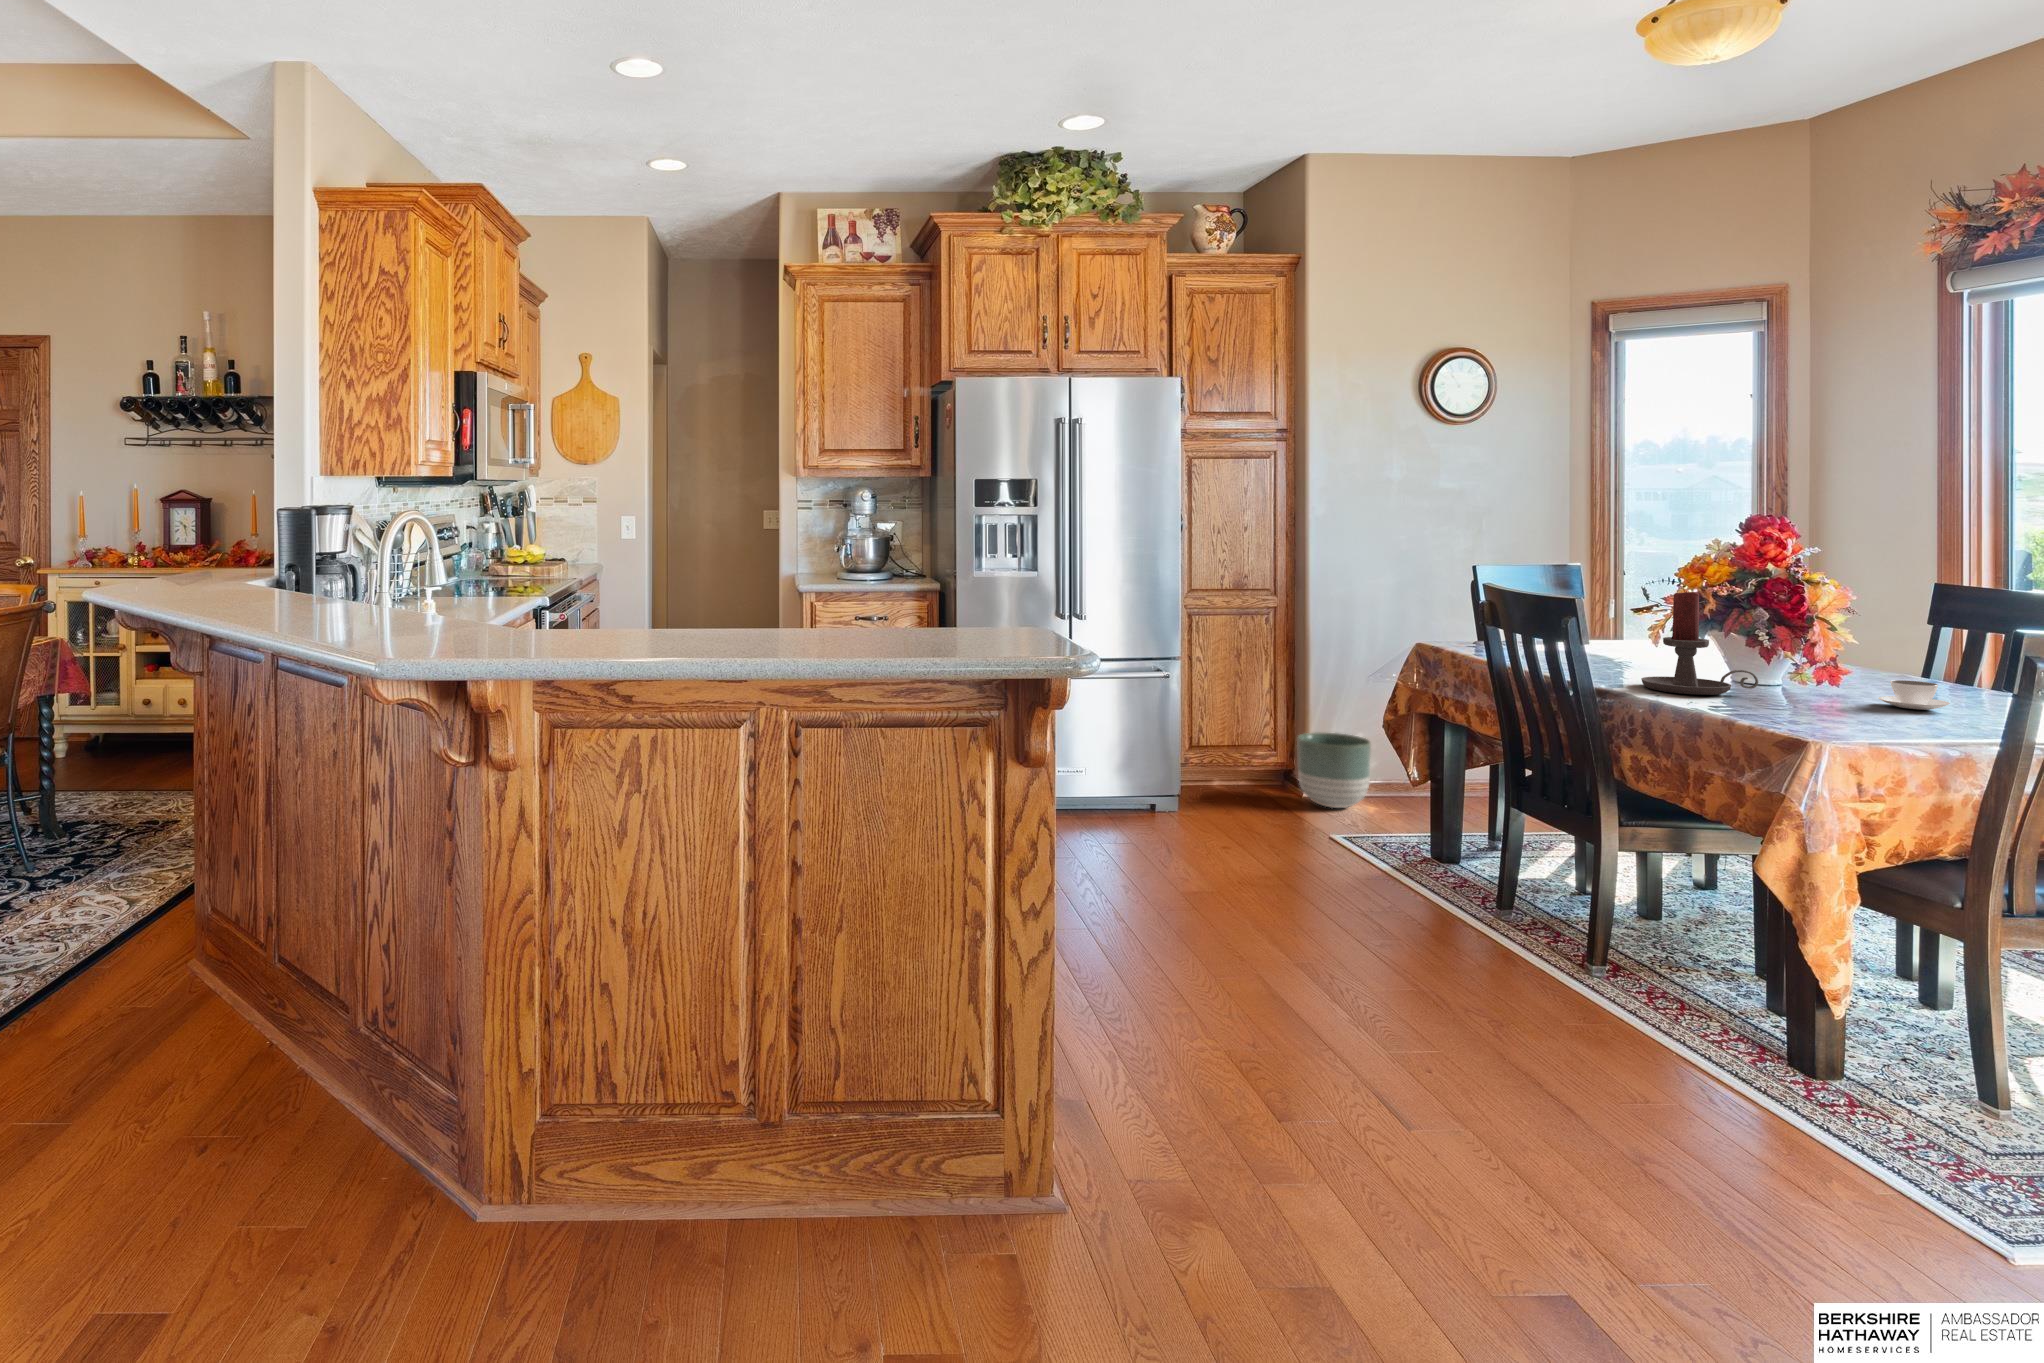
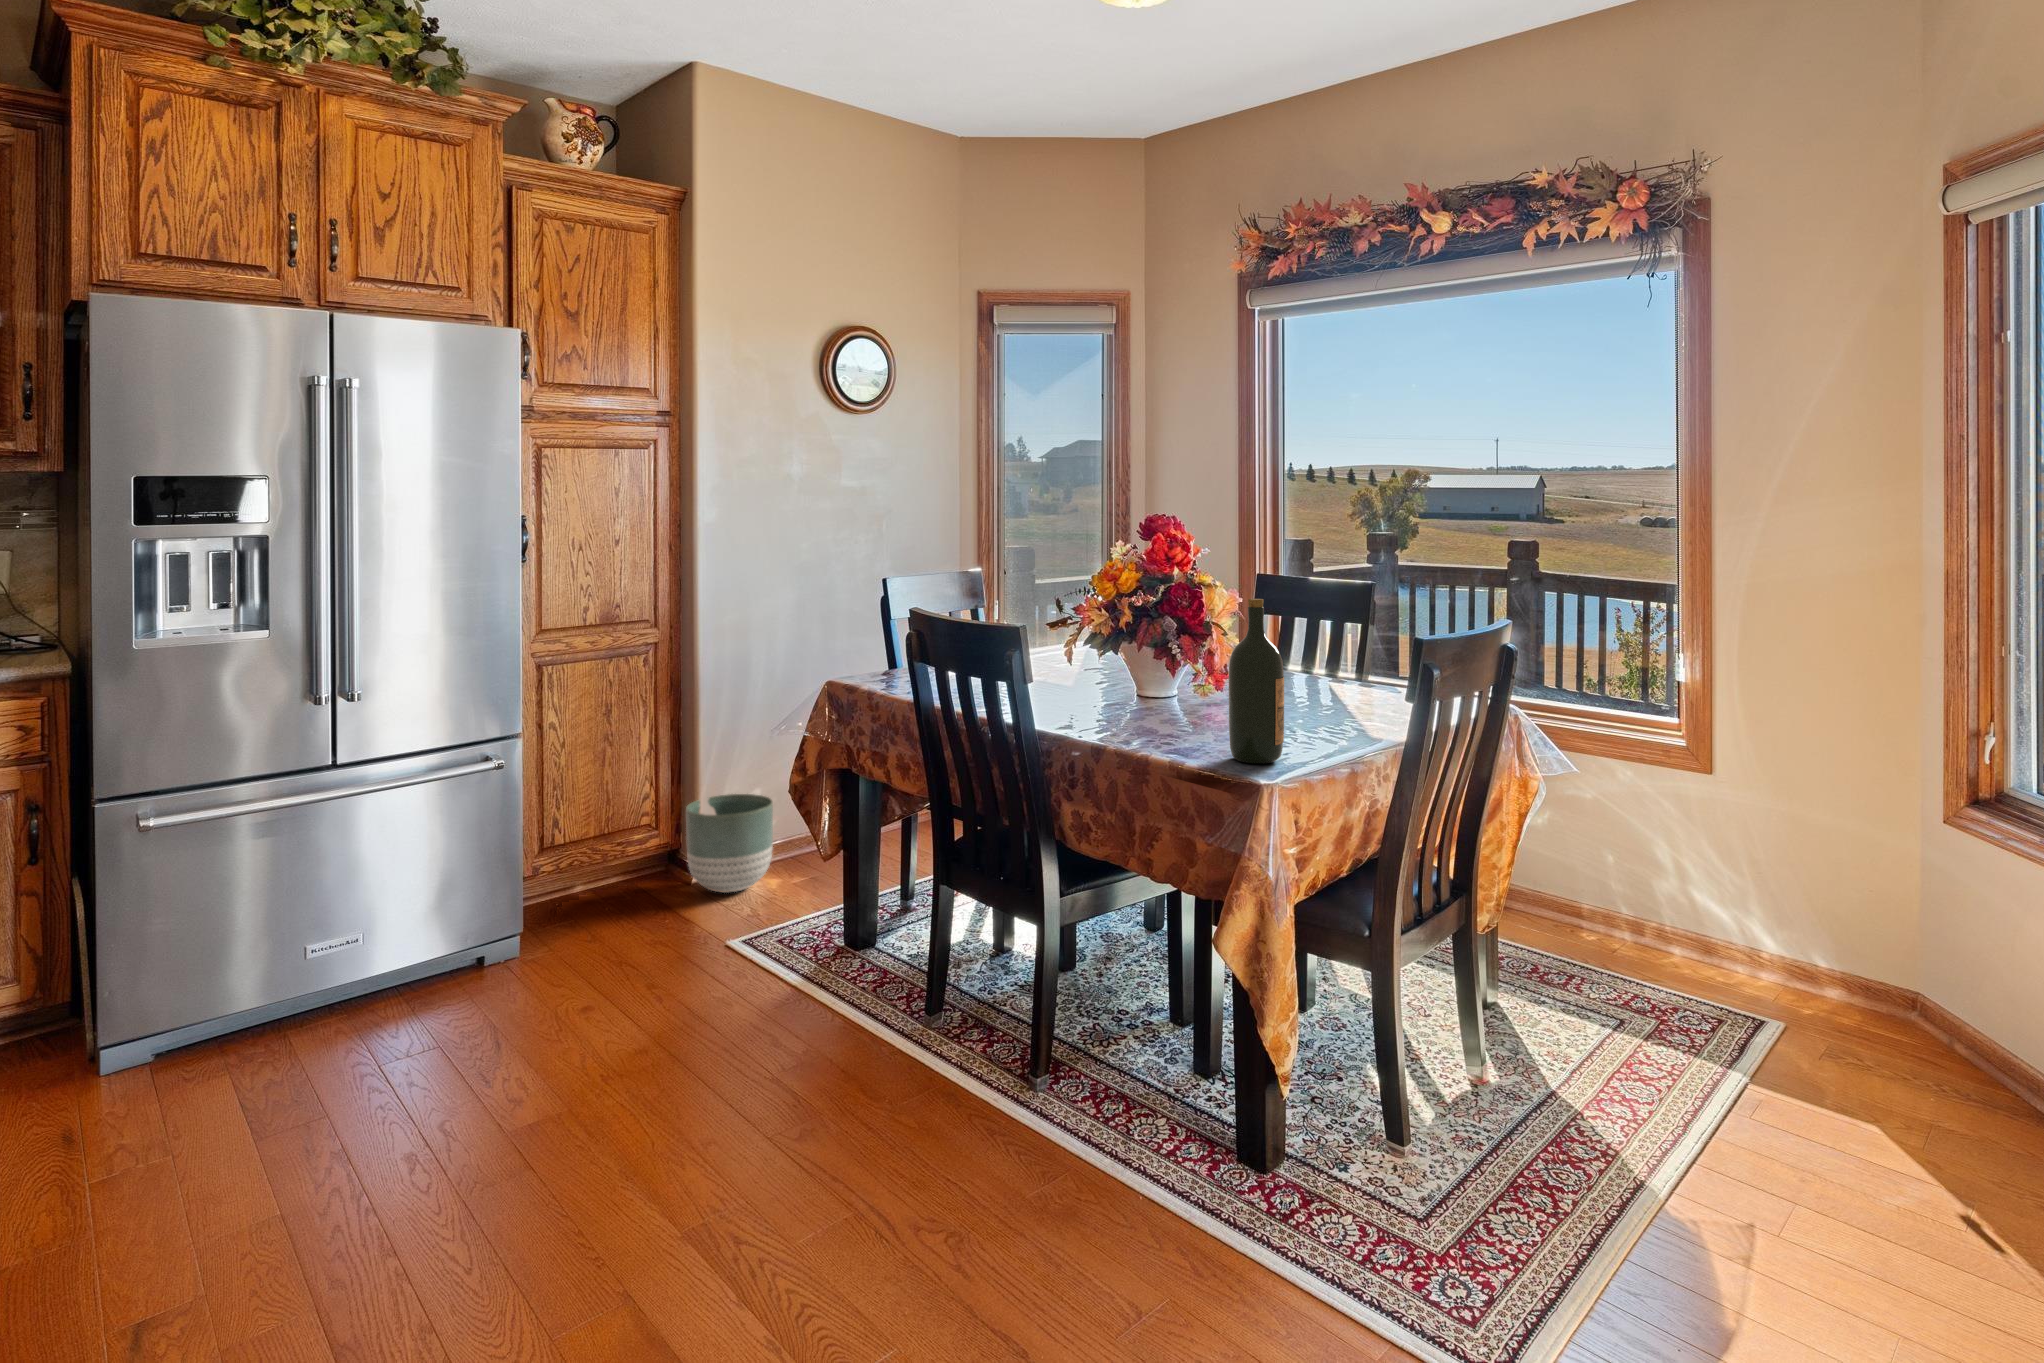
wine bottle: none [1774,585,1836,723] -> present [1229,599,1284,763]
candle holder: present [1641,591,1758,695] -> none [1085,609,1193,734]
cup: present [1878,680,1950,710] -> none [1287,693,1344,725]

